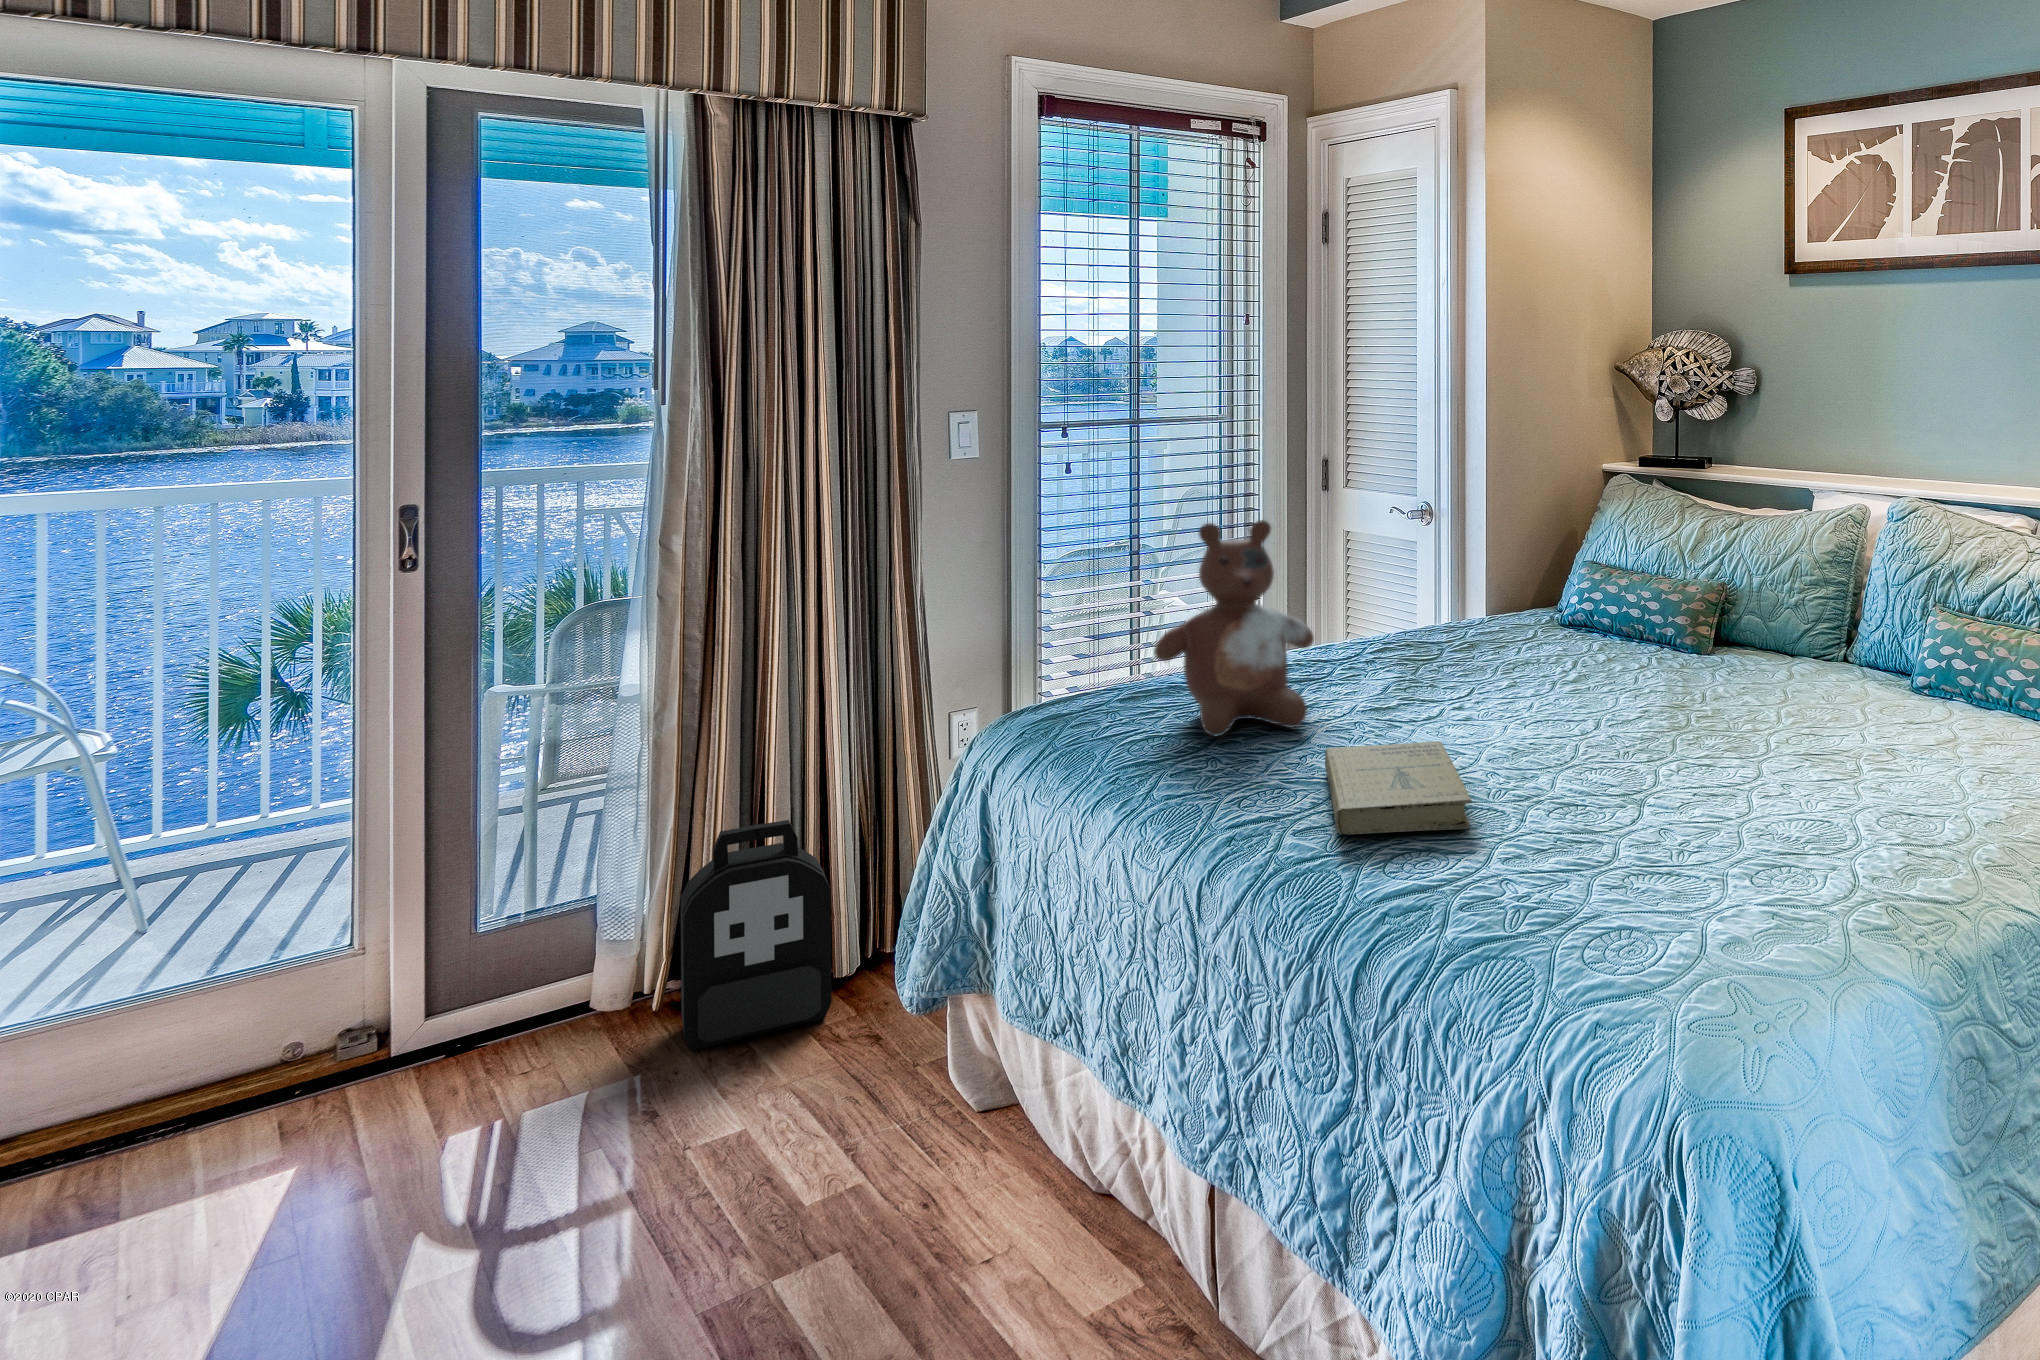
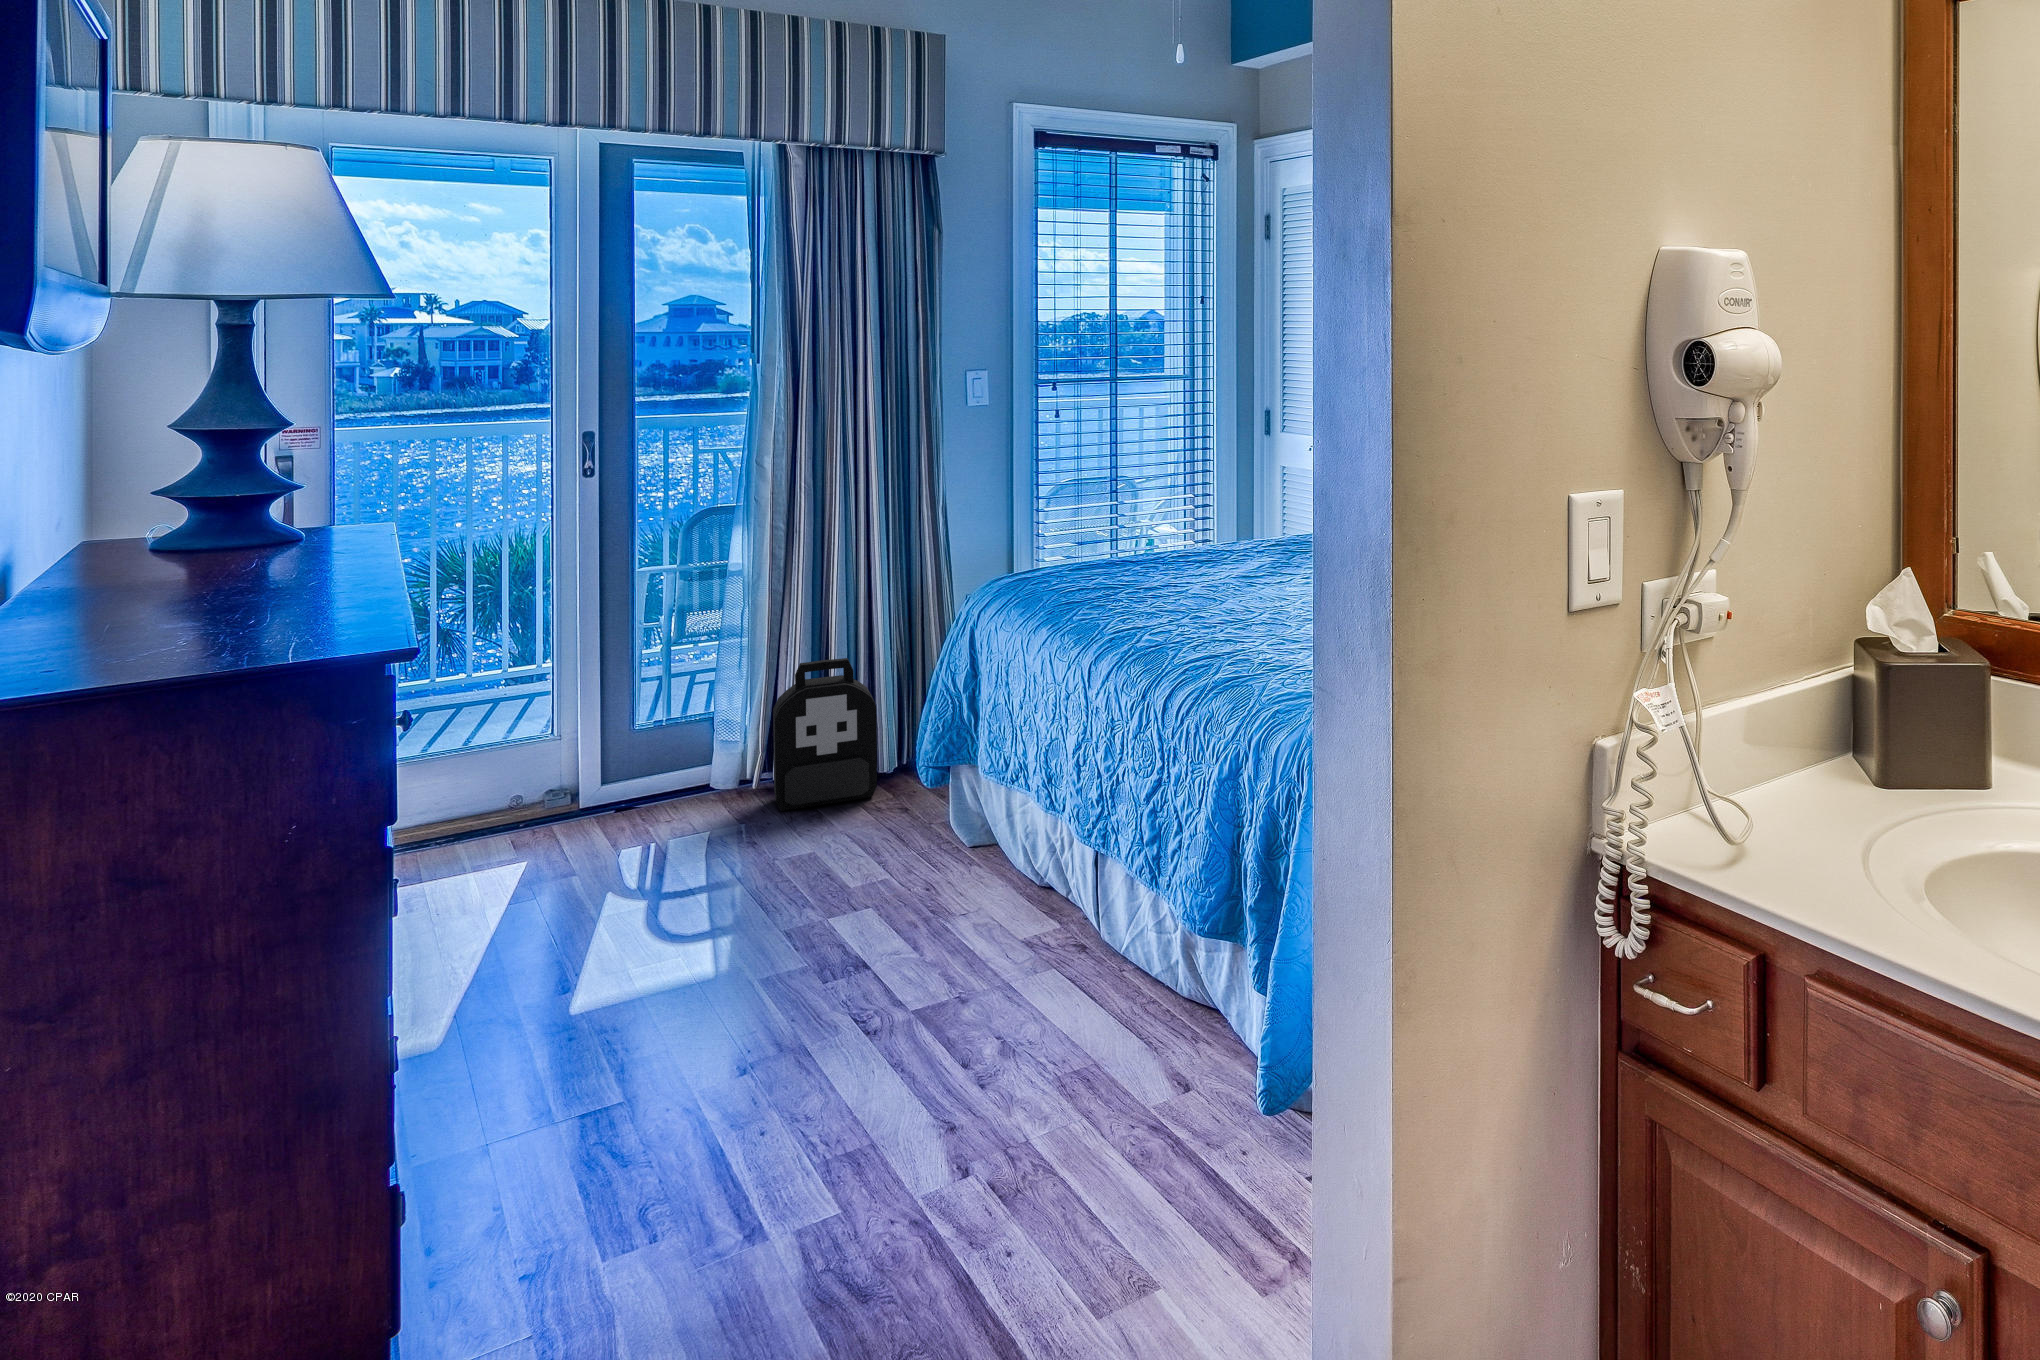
stuffed bear: present [1154,520,1314,736] -> none [1087,446,1201,589]
book: present [1325,742,1472,834] -> none [1175,591,1267,637]

